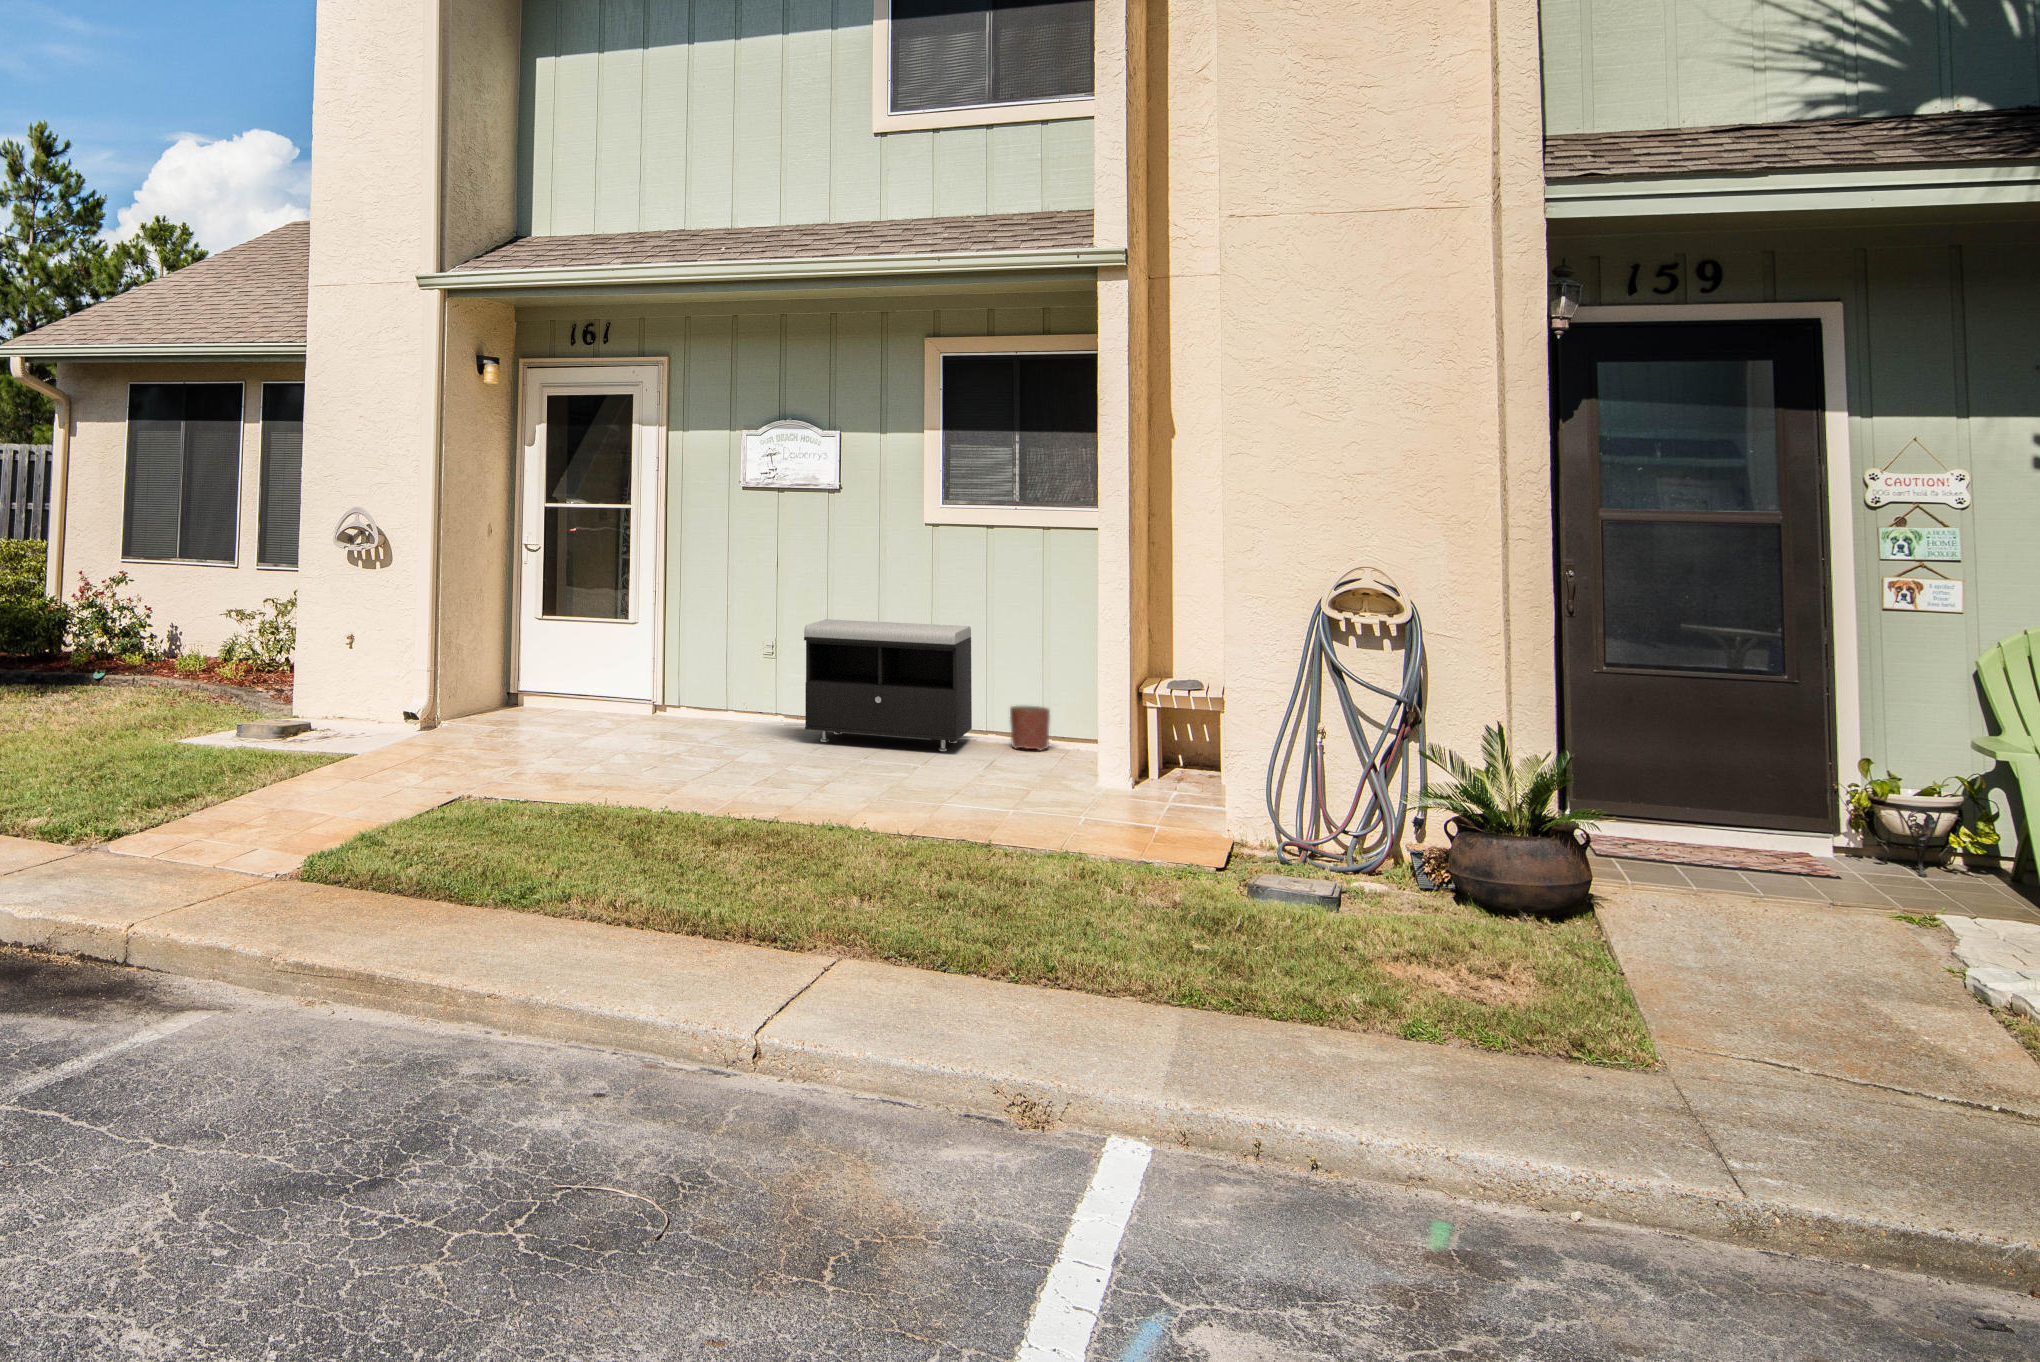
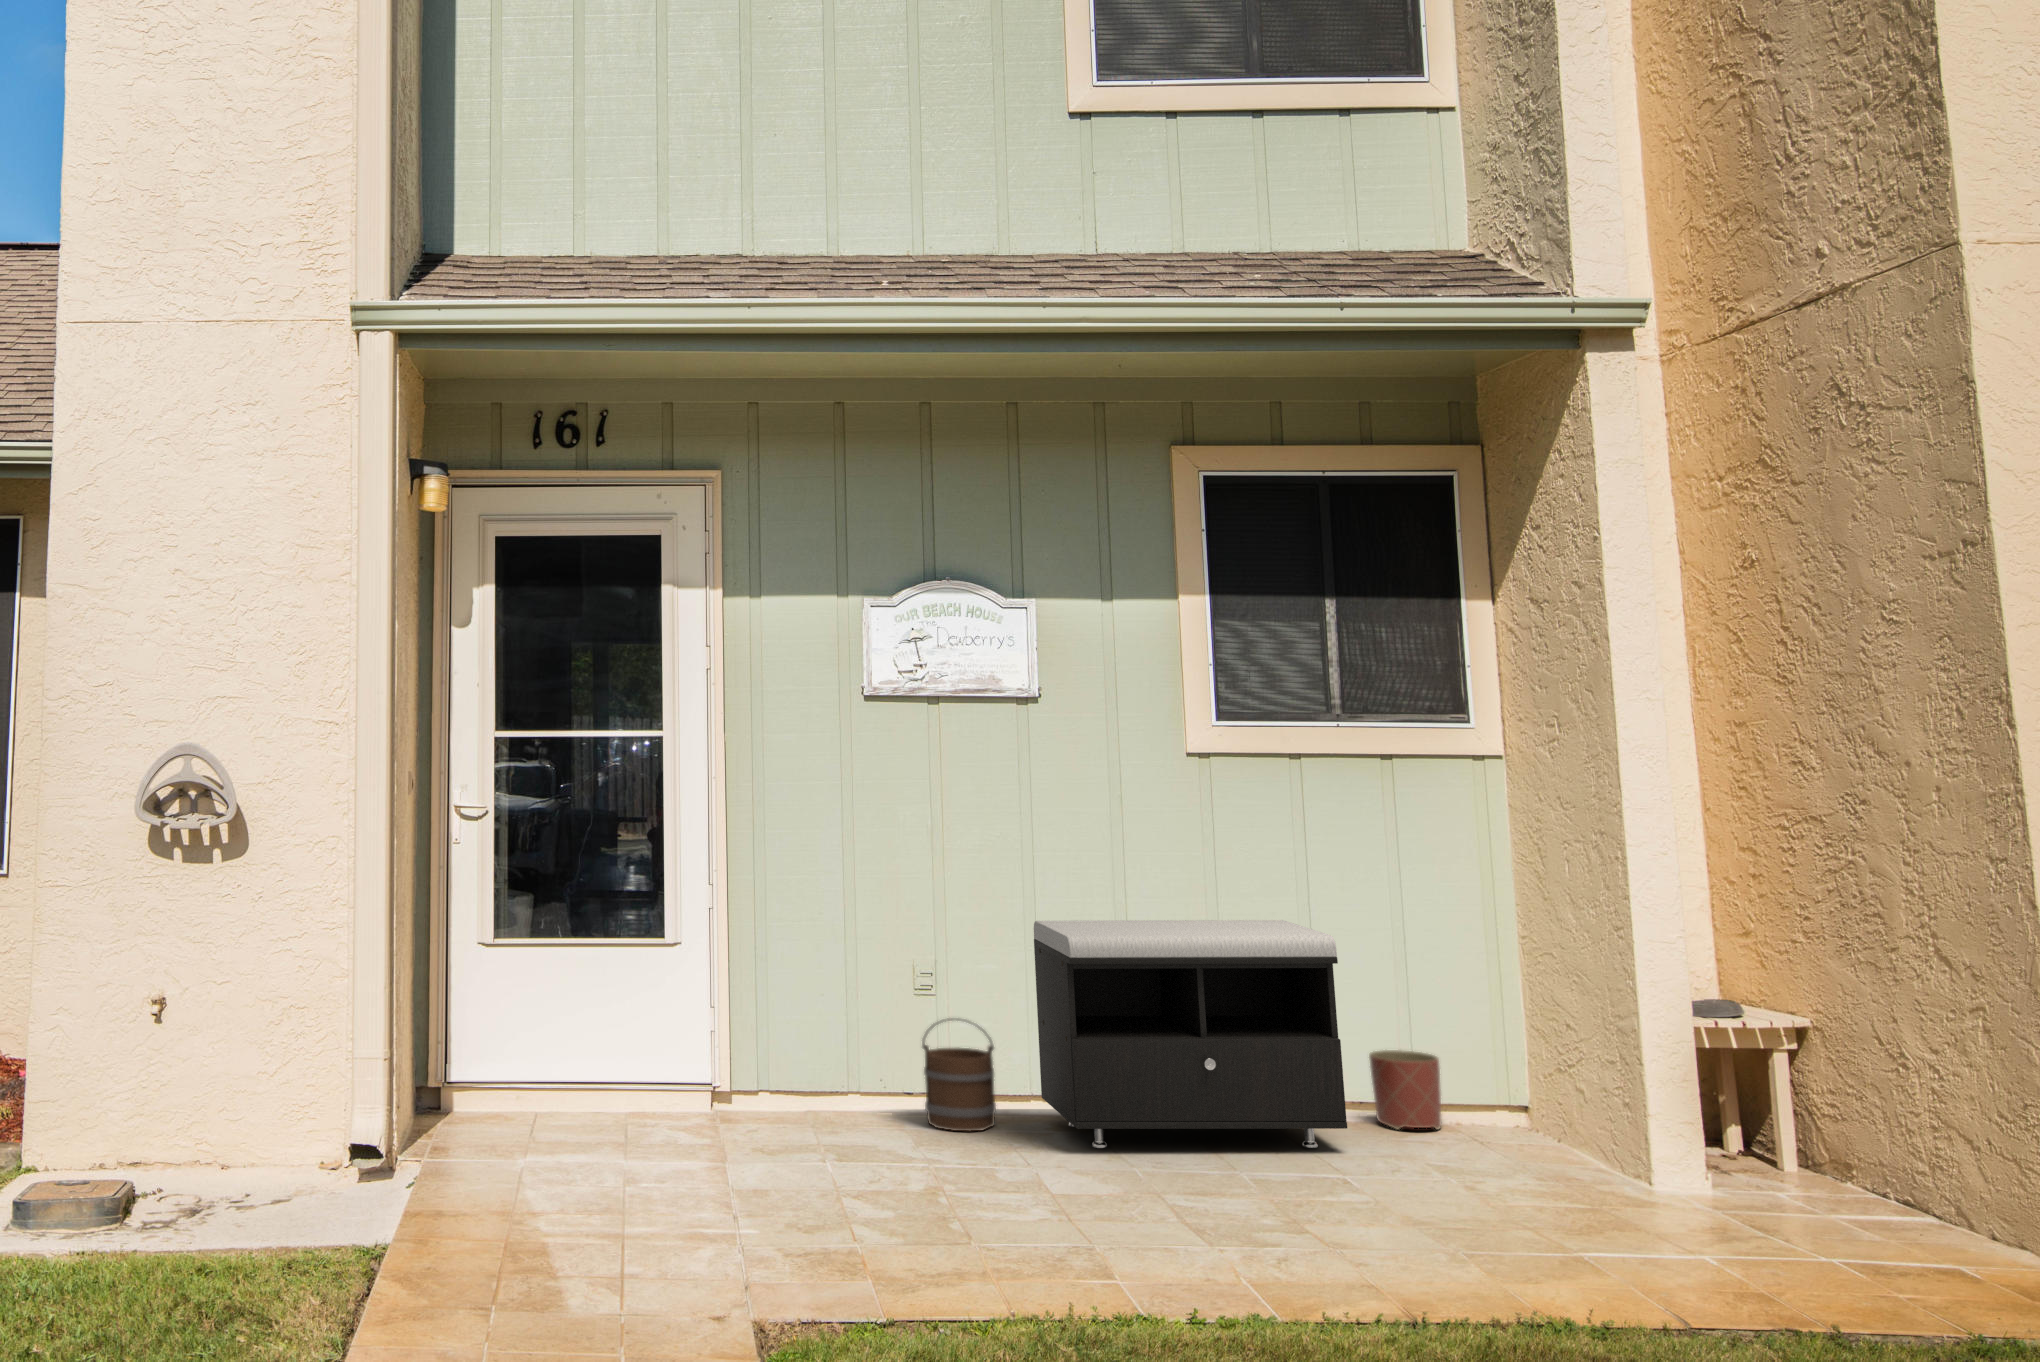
bucket: none [756,671,796,731] -> present [922,1018,996,1131]

